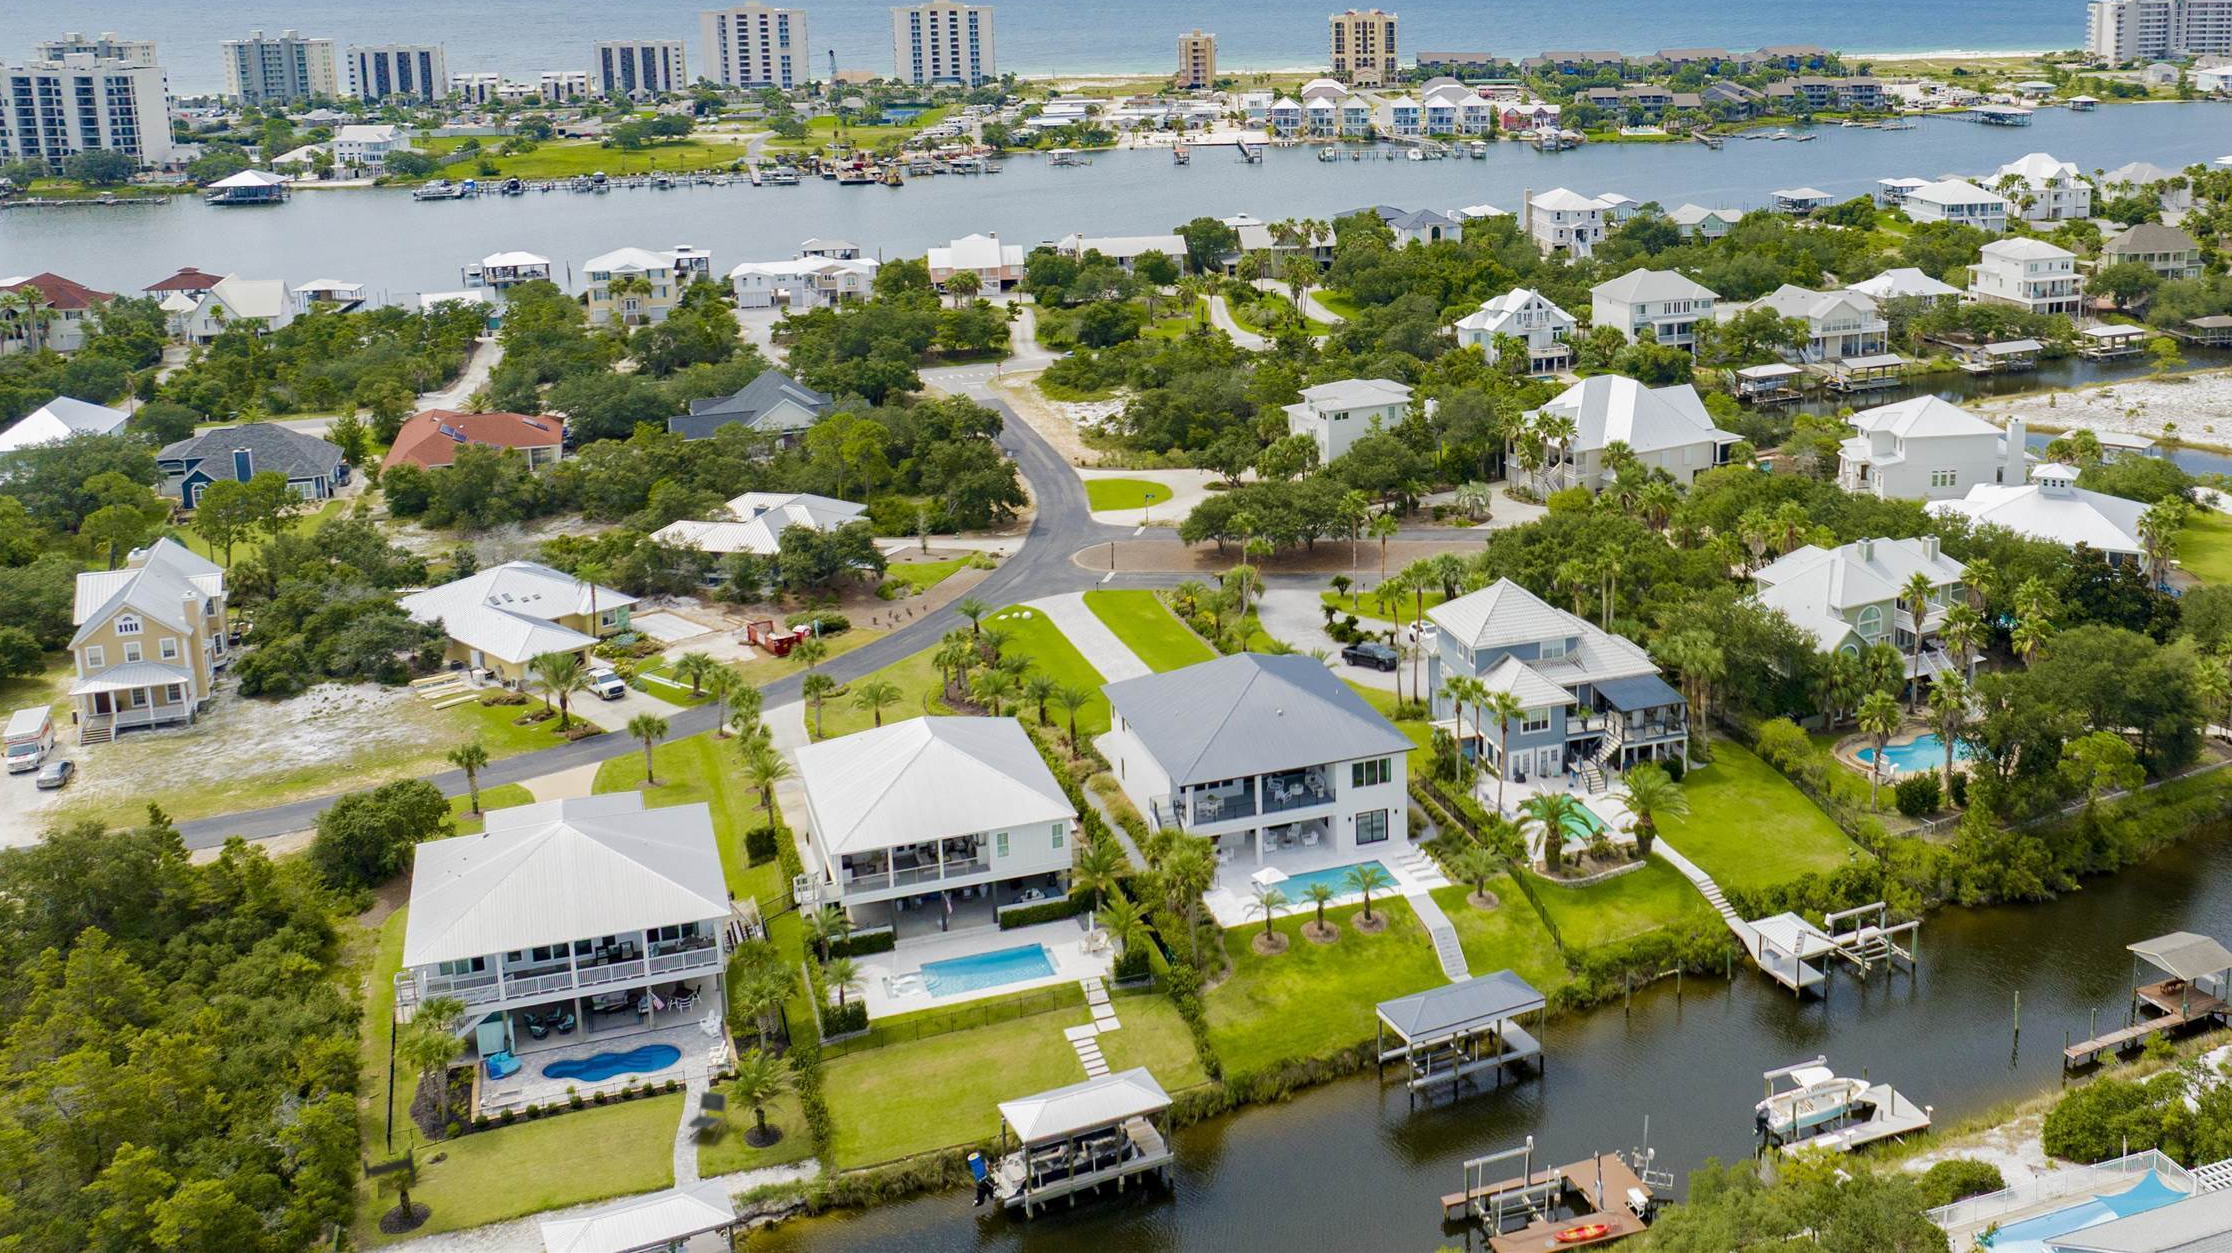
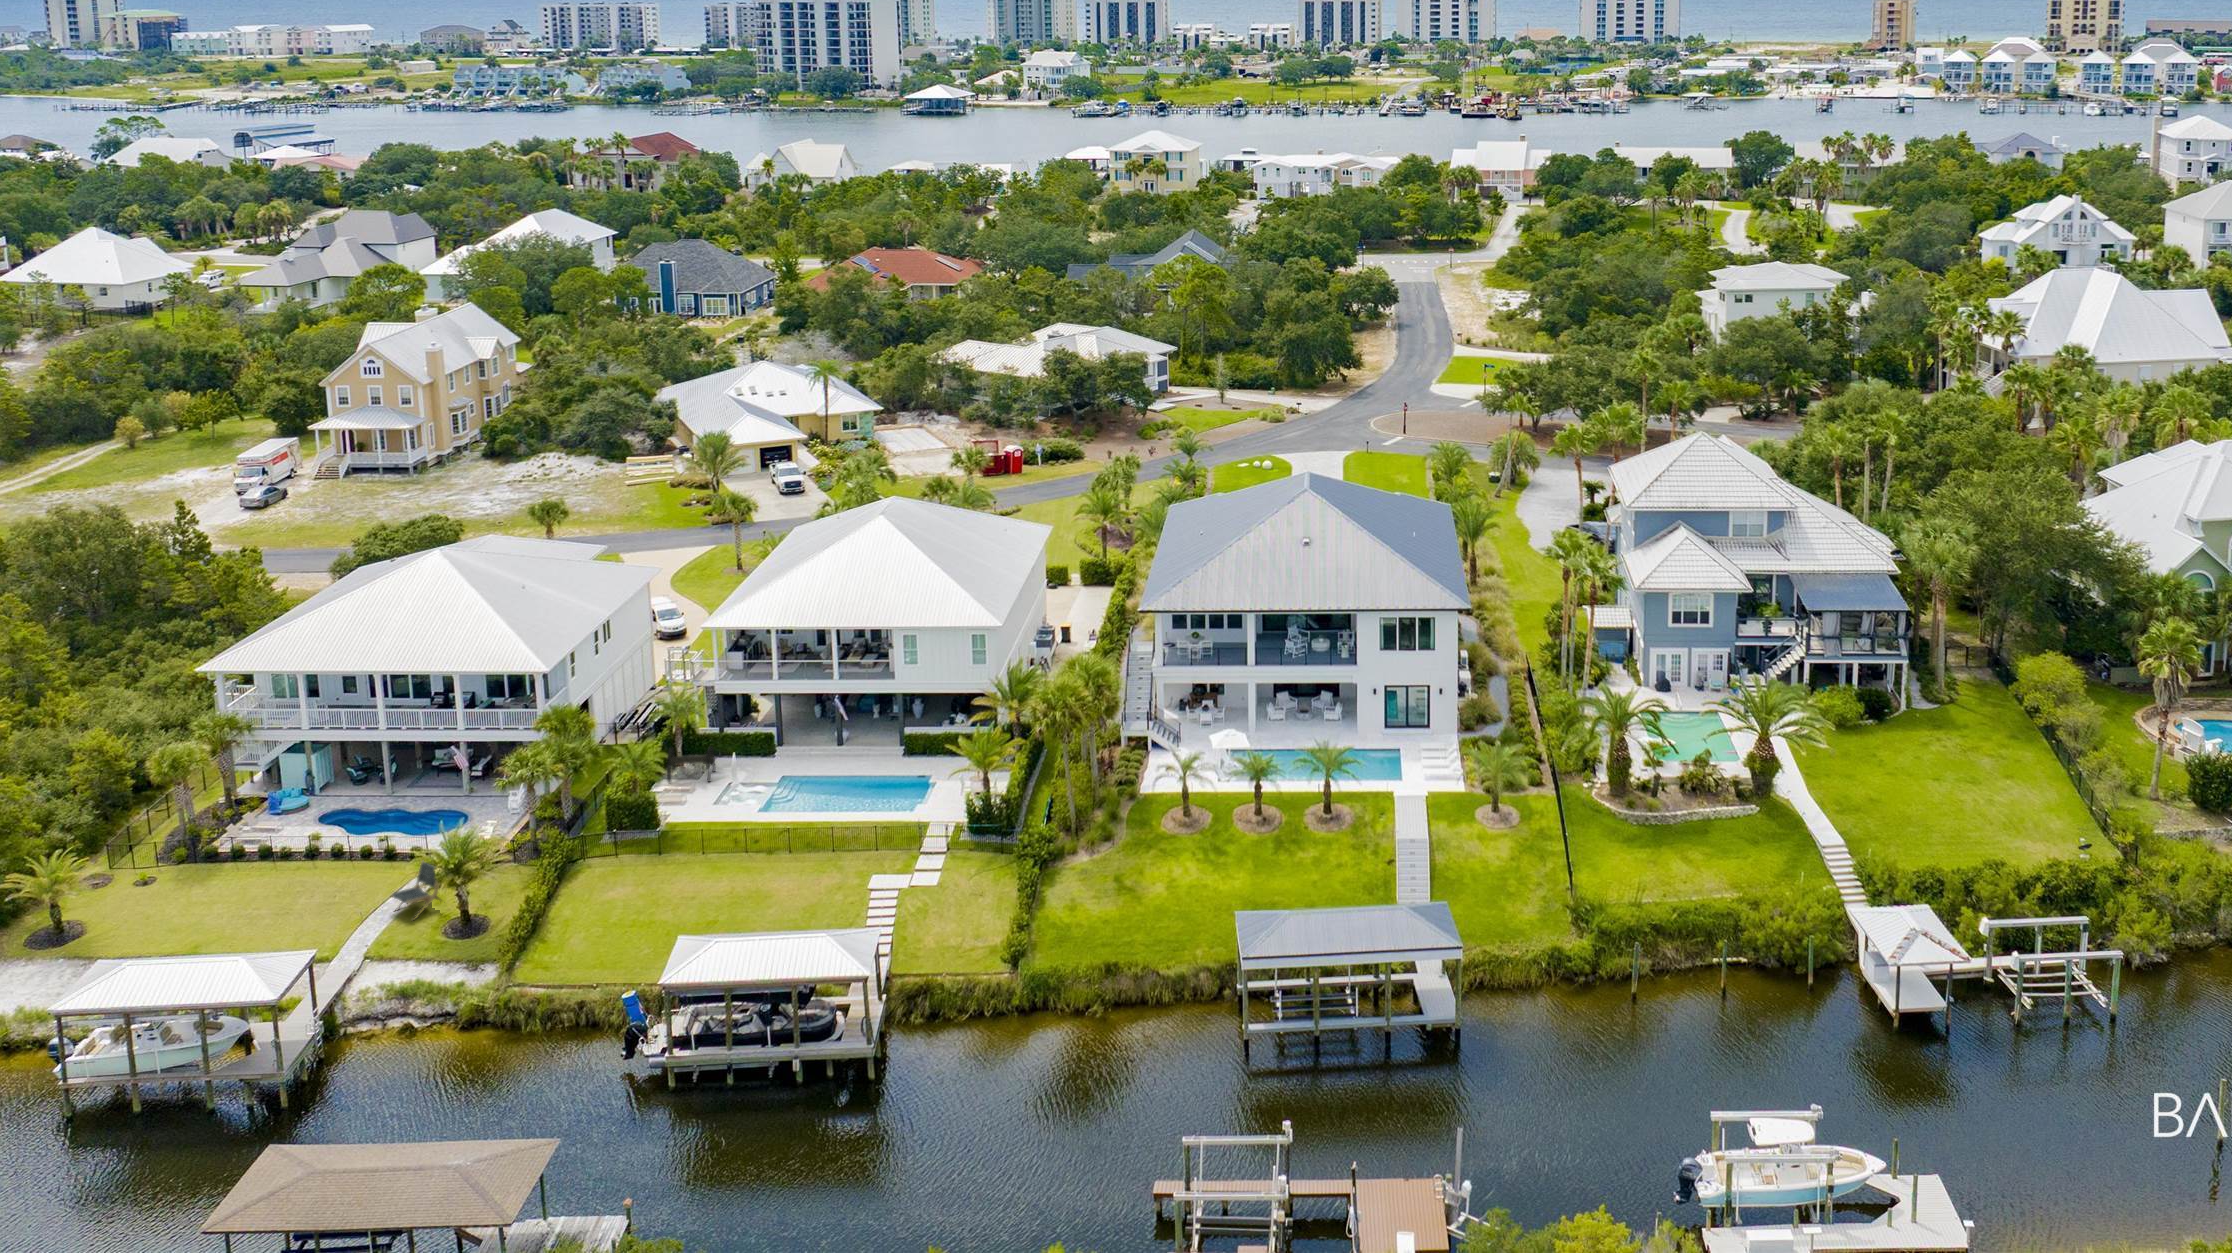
bench: present [363,1149,416,1186] -> present [667,747,716,783]

